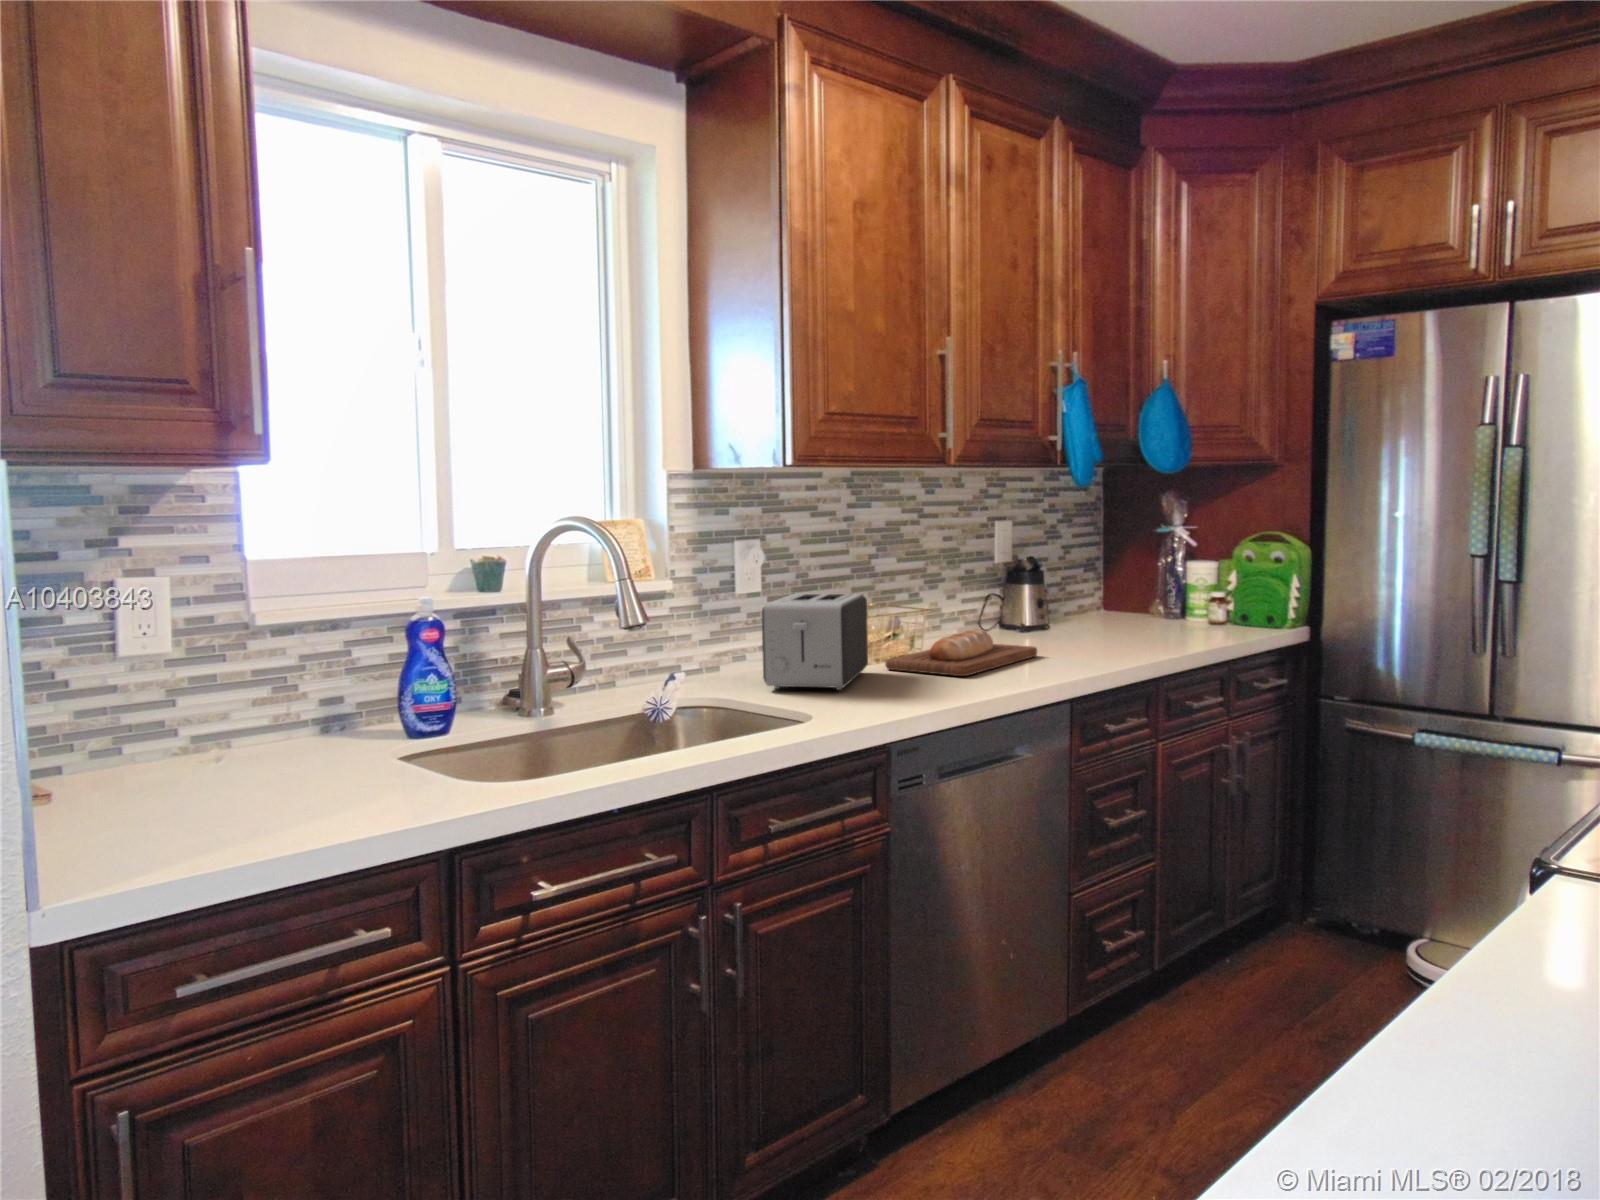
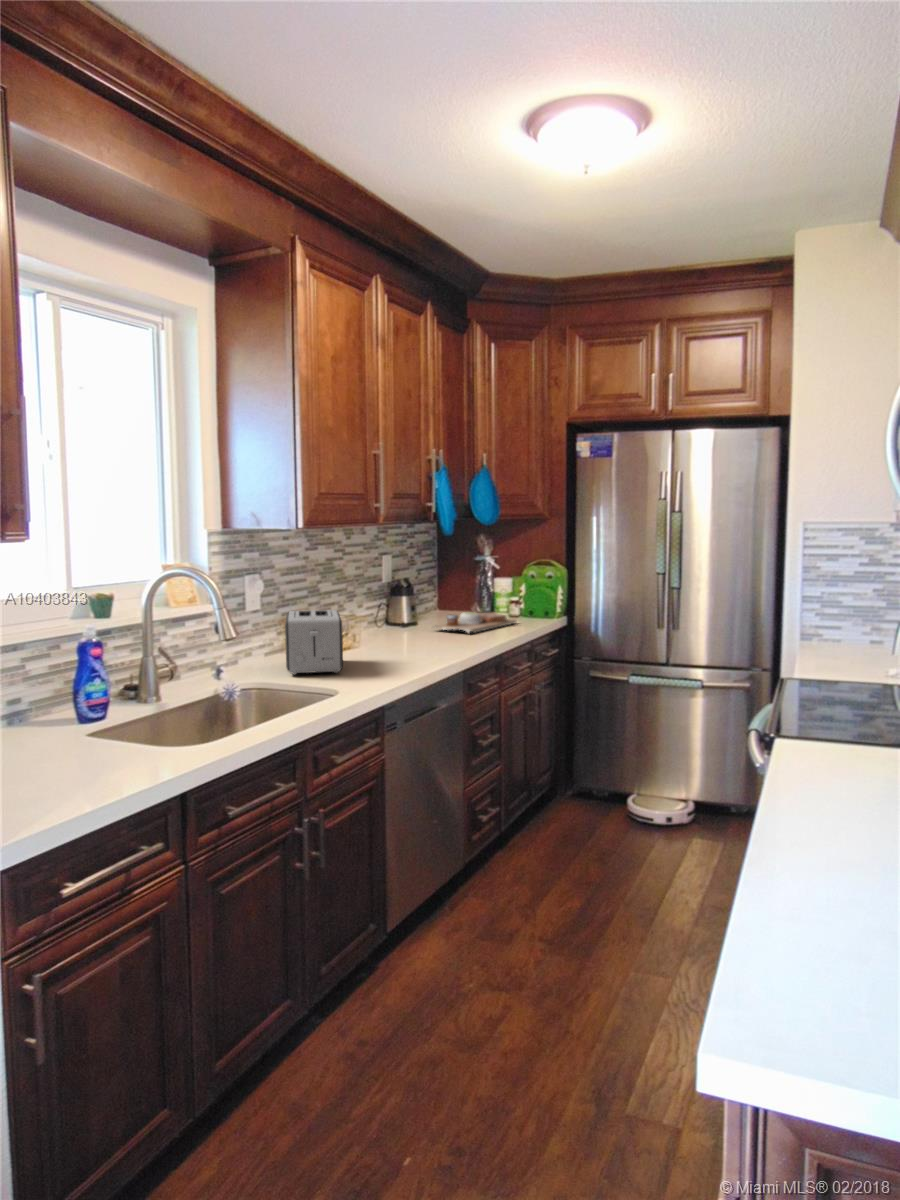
cutting board: none [1058,612,1211,644] -> present [436,612,516,633]
bread loaf: present [885,630,1037,676] -> none [348,629,432,660]

